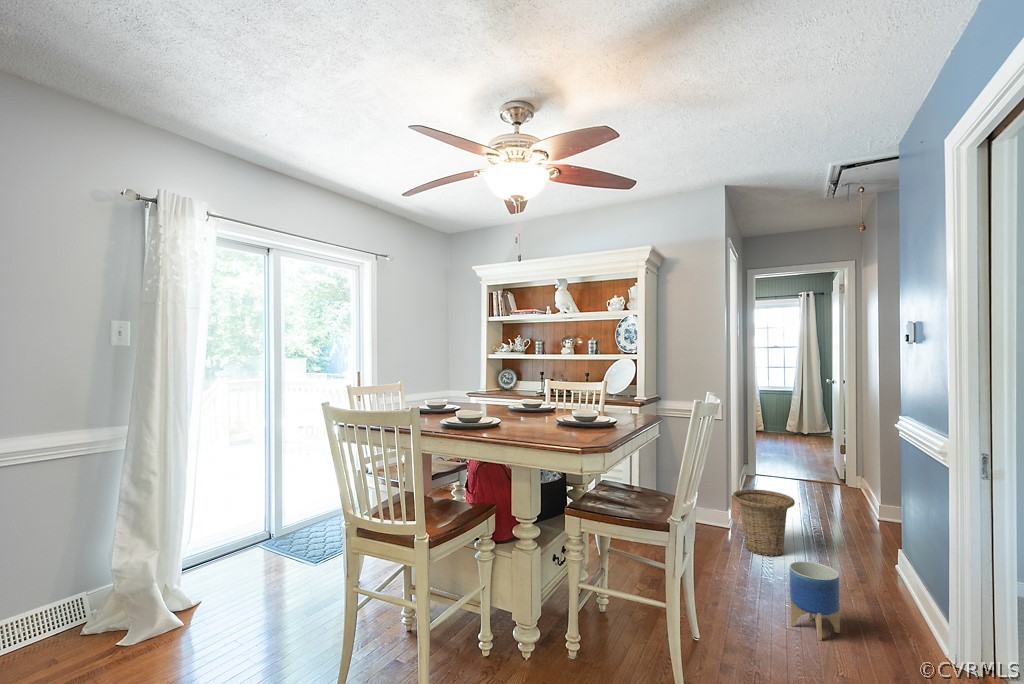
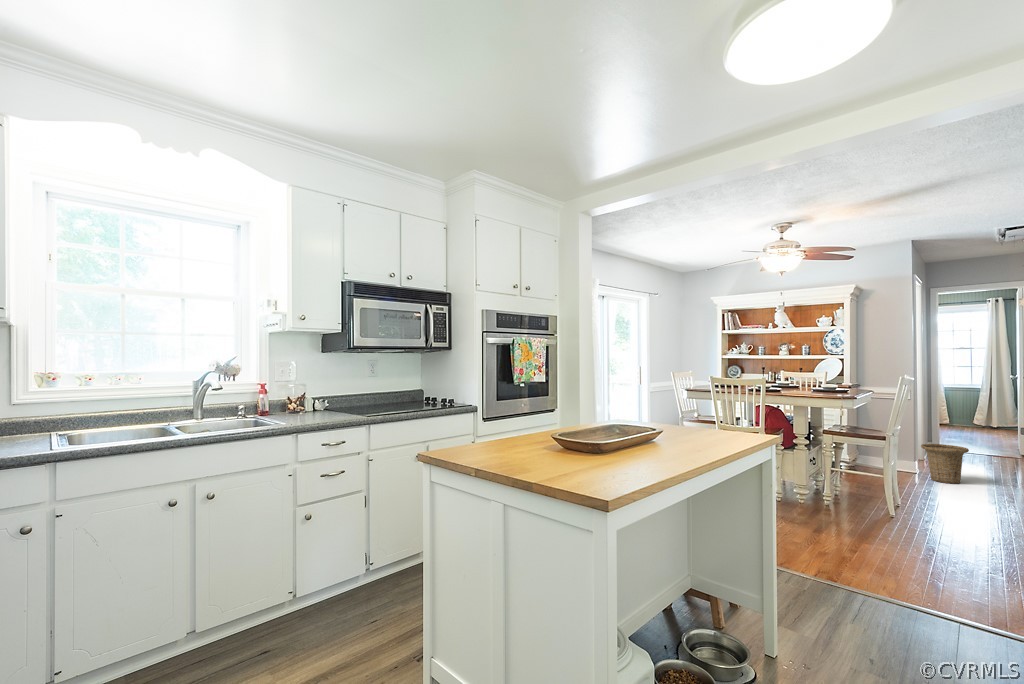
planter: present [789,561,840,640] -> none [960,472,994,510]

